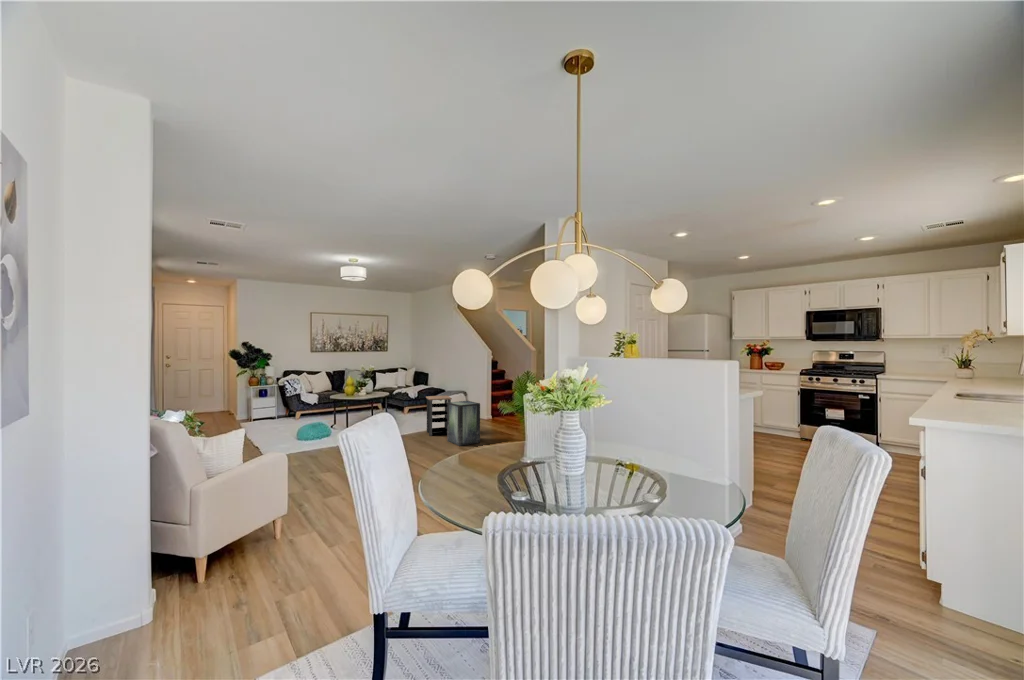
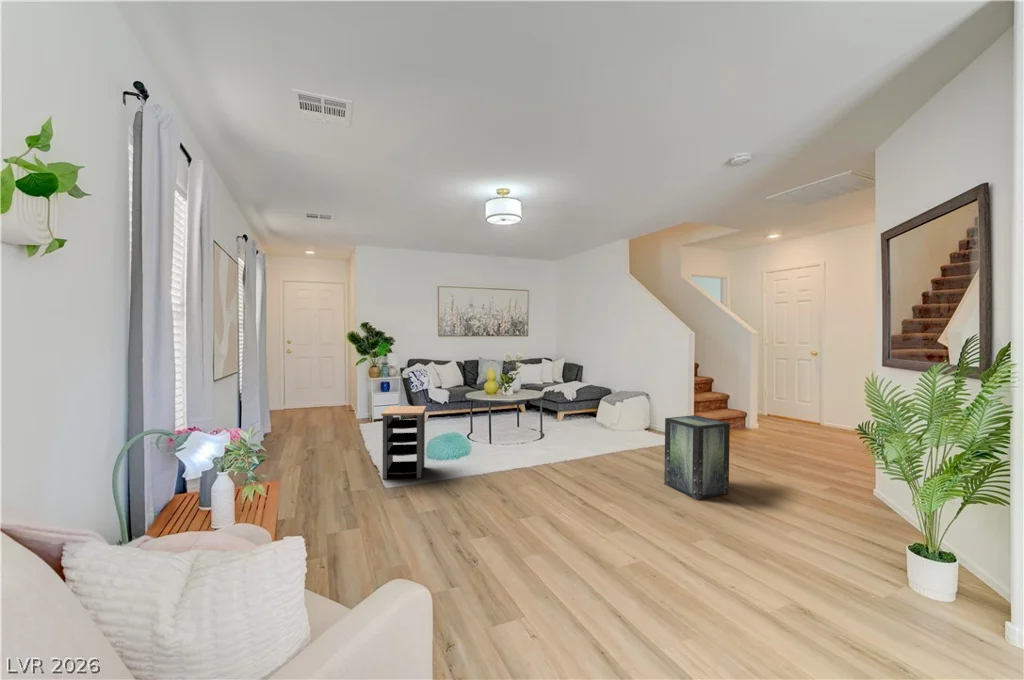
side table: present [426,396,452,436] -> present [381,406,426,479]

